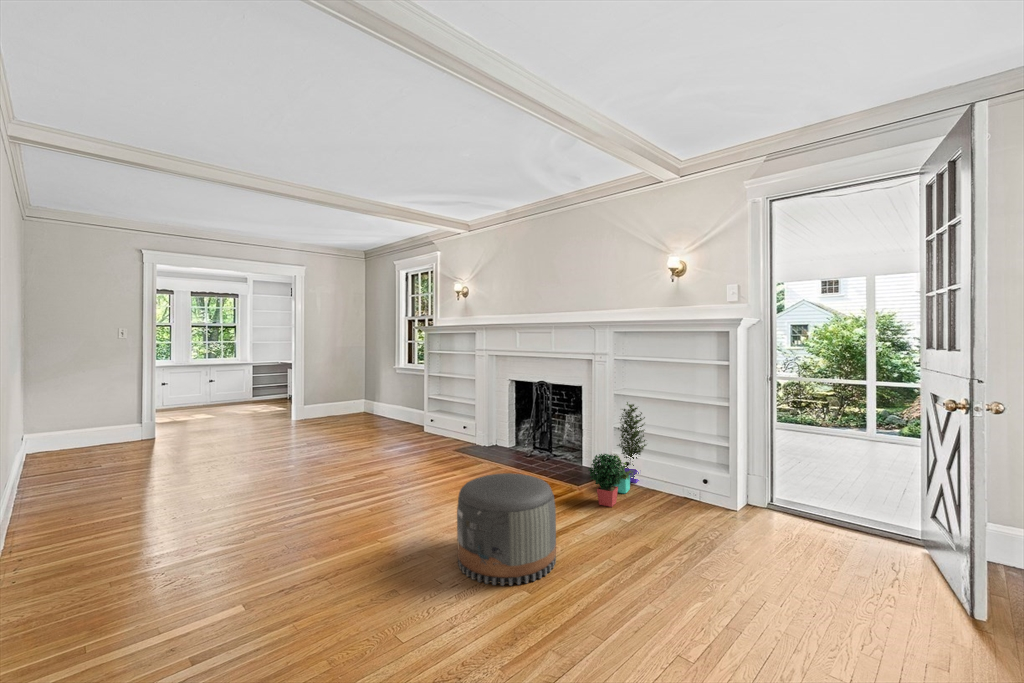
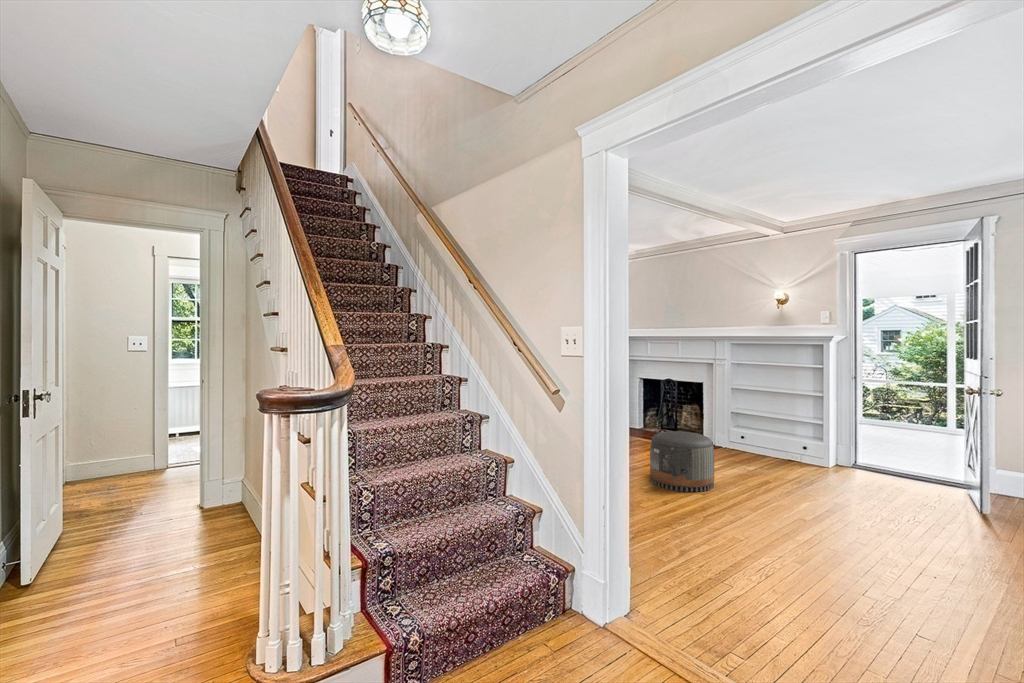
potted plant: present [589,402,646,507] -> none [720,393,759,463]

